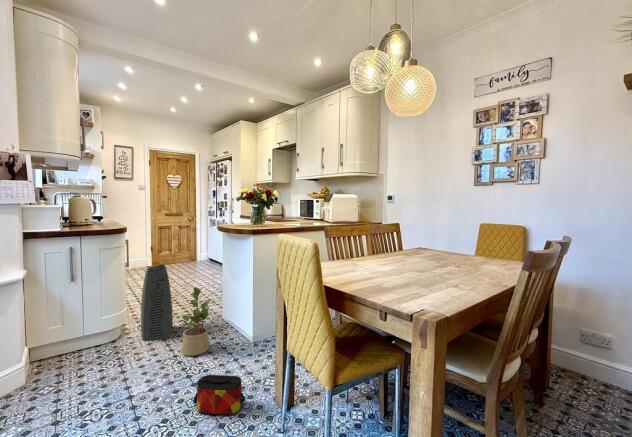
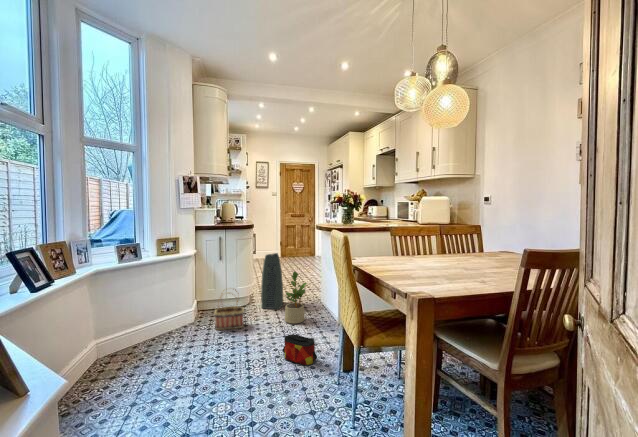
basket: none [67,321,120,389] -> present [214,289,244,330]

